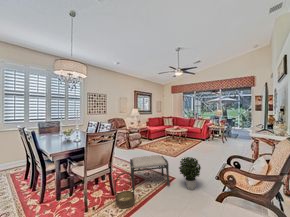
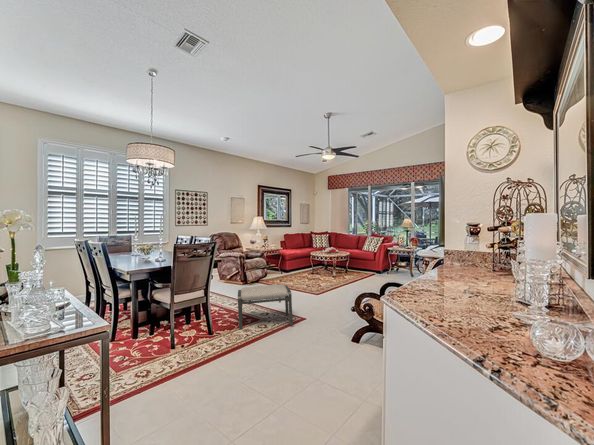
potted plant: present [179,157,201,190] -> none [305,284,337,330]
basket: present [115,173,135,208] -> none [212,301,240,346]

